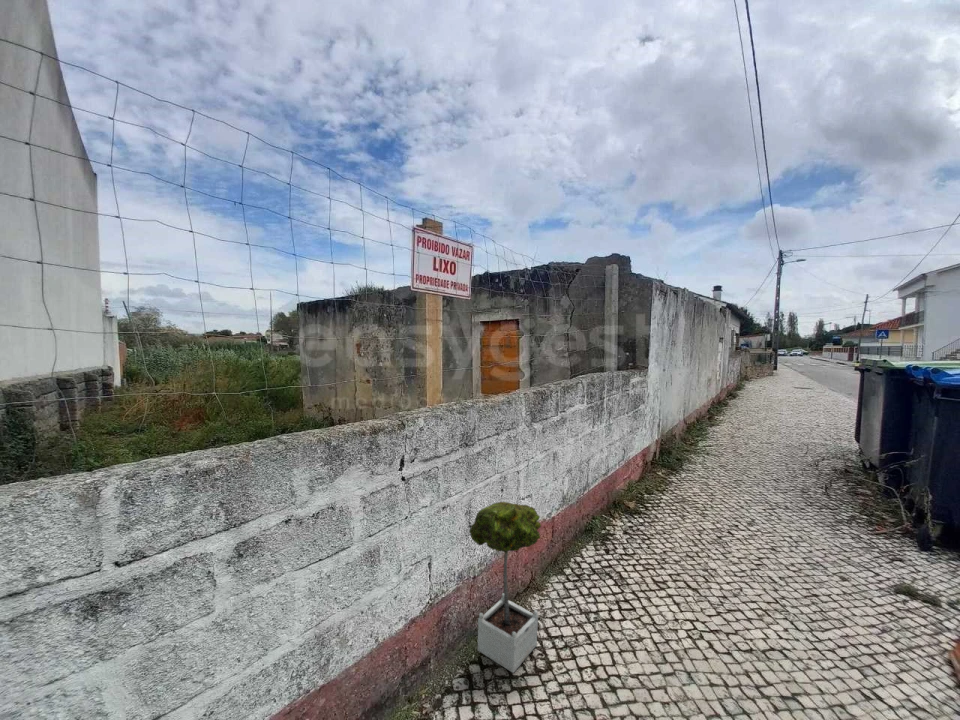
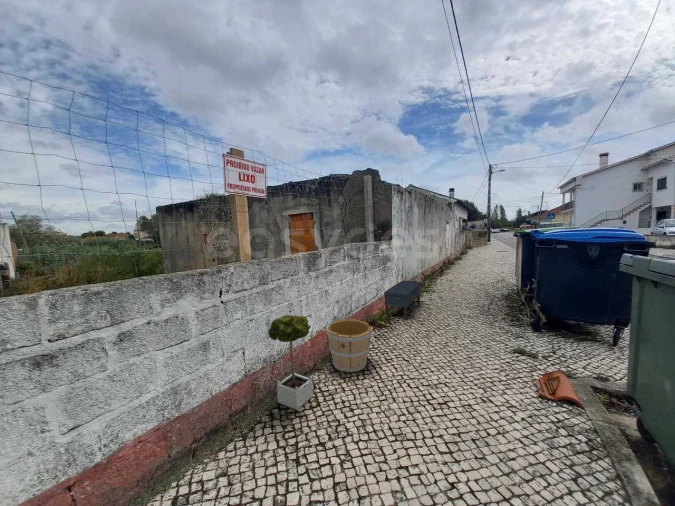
bench: none [634,433,692,503] -> present [384,281,421,320]
wooden bucket: none [553,502,636,602] -> present [326,319,373,373]

